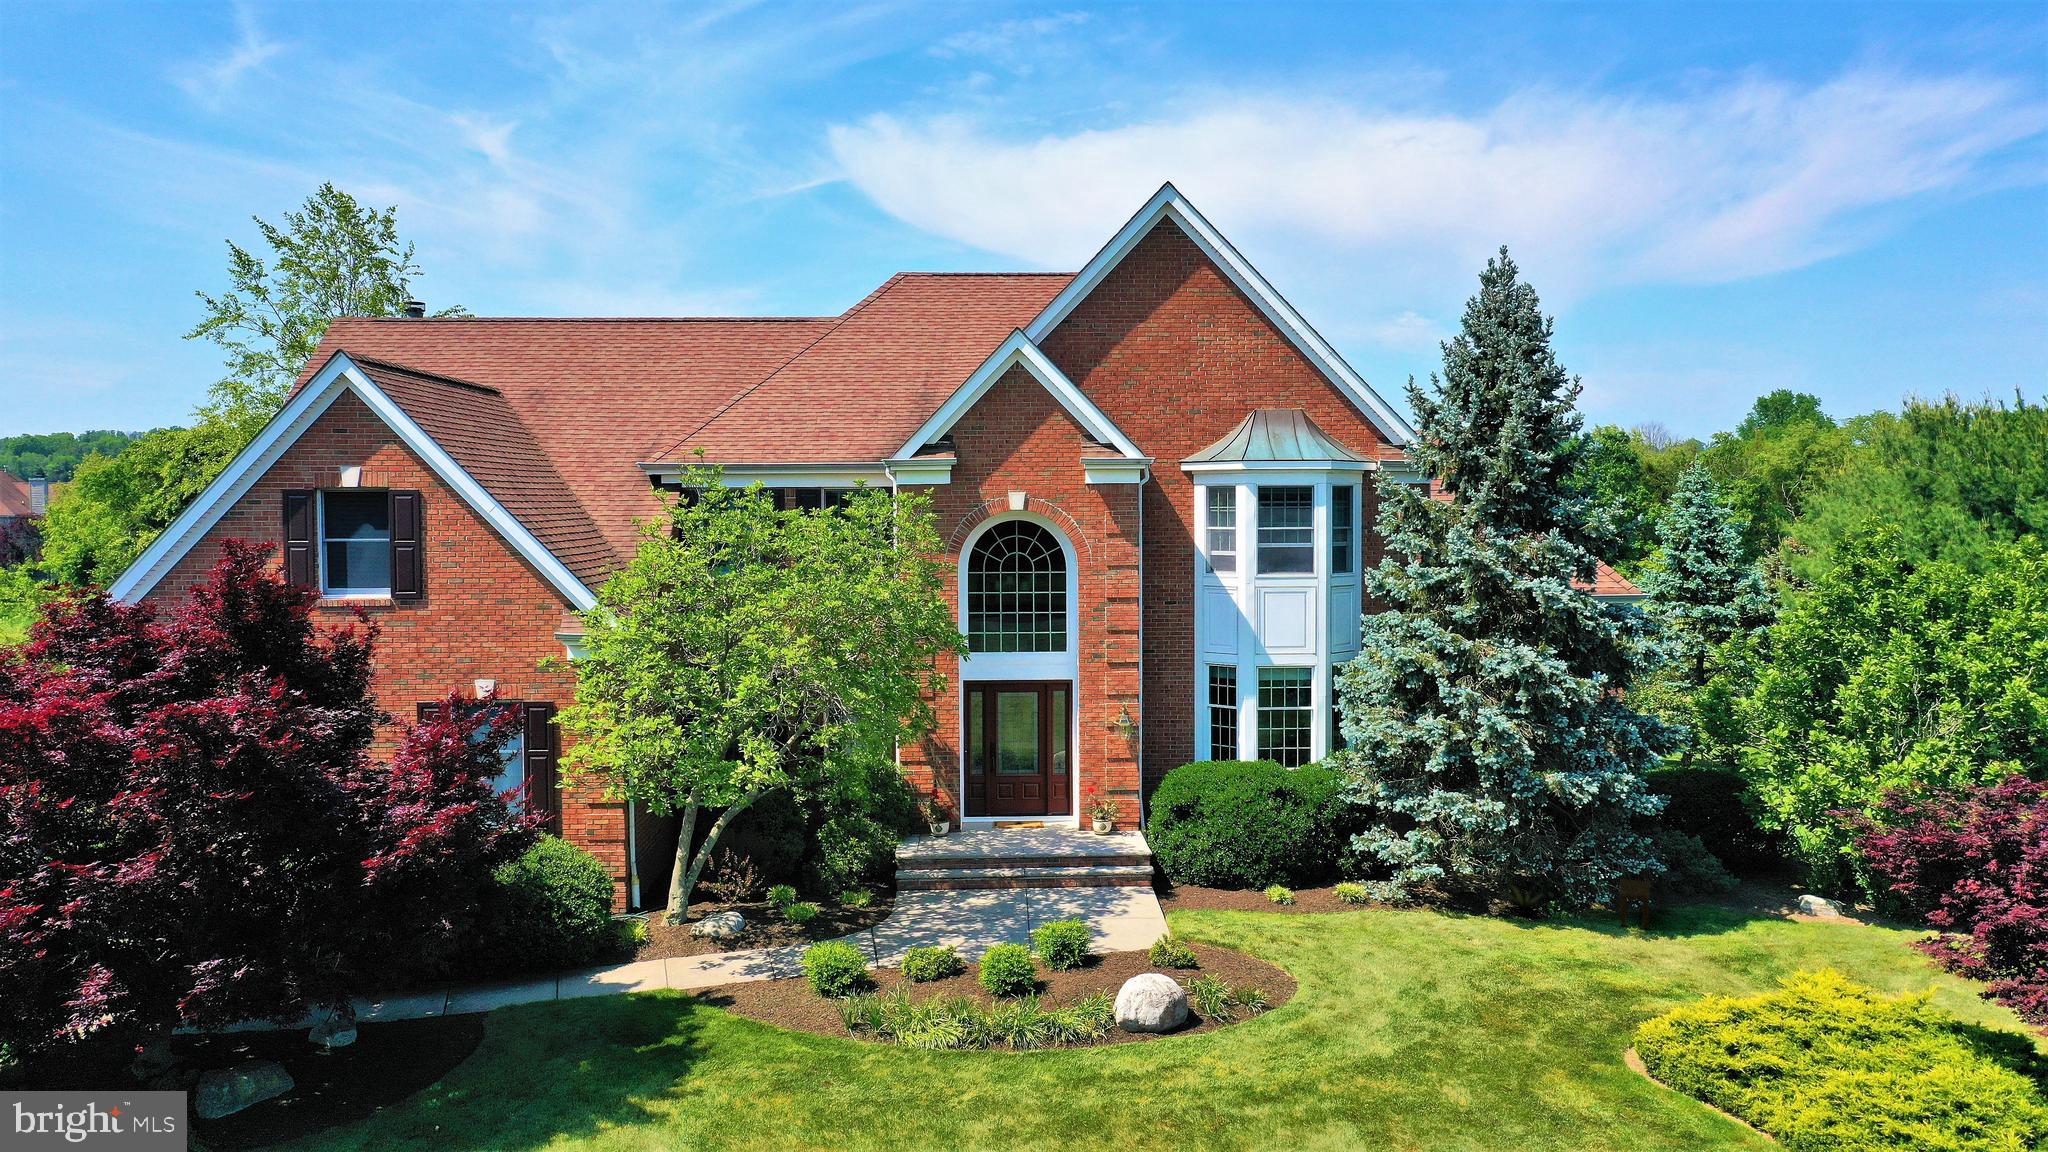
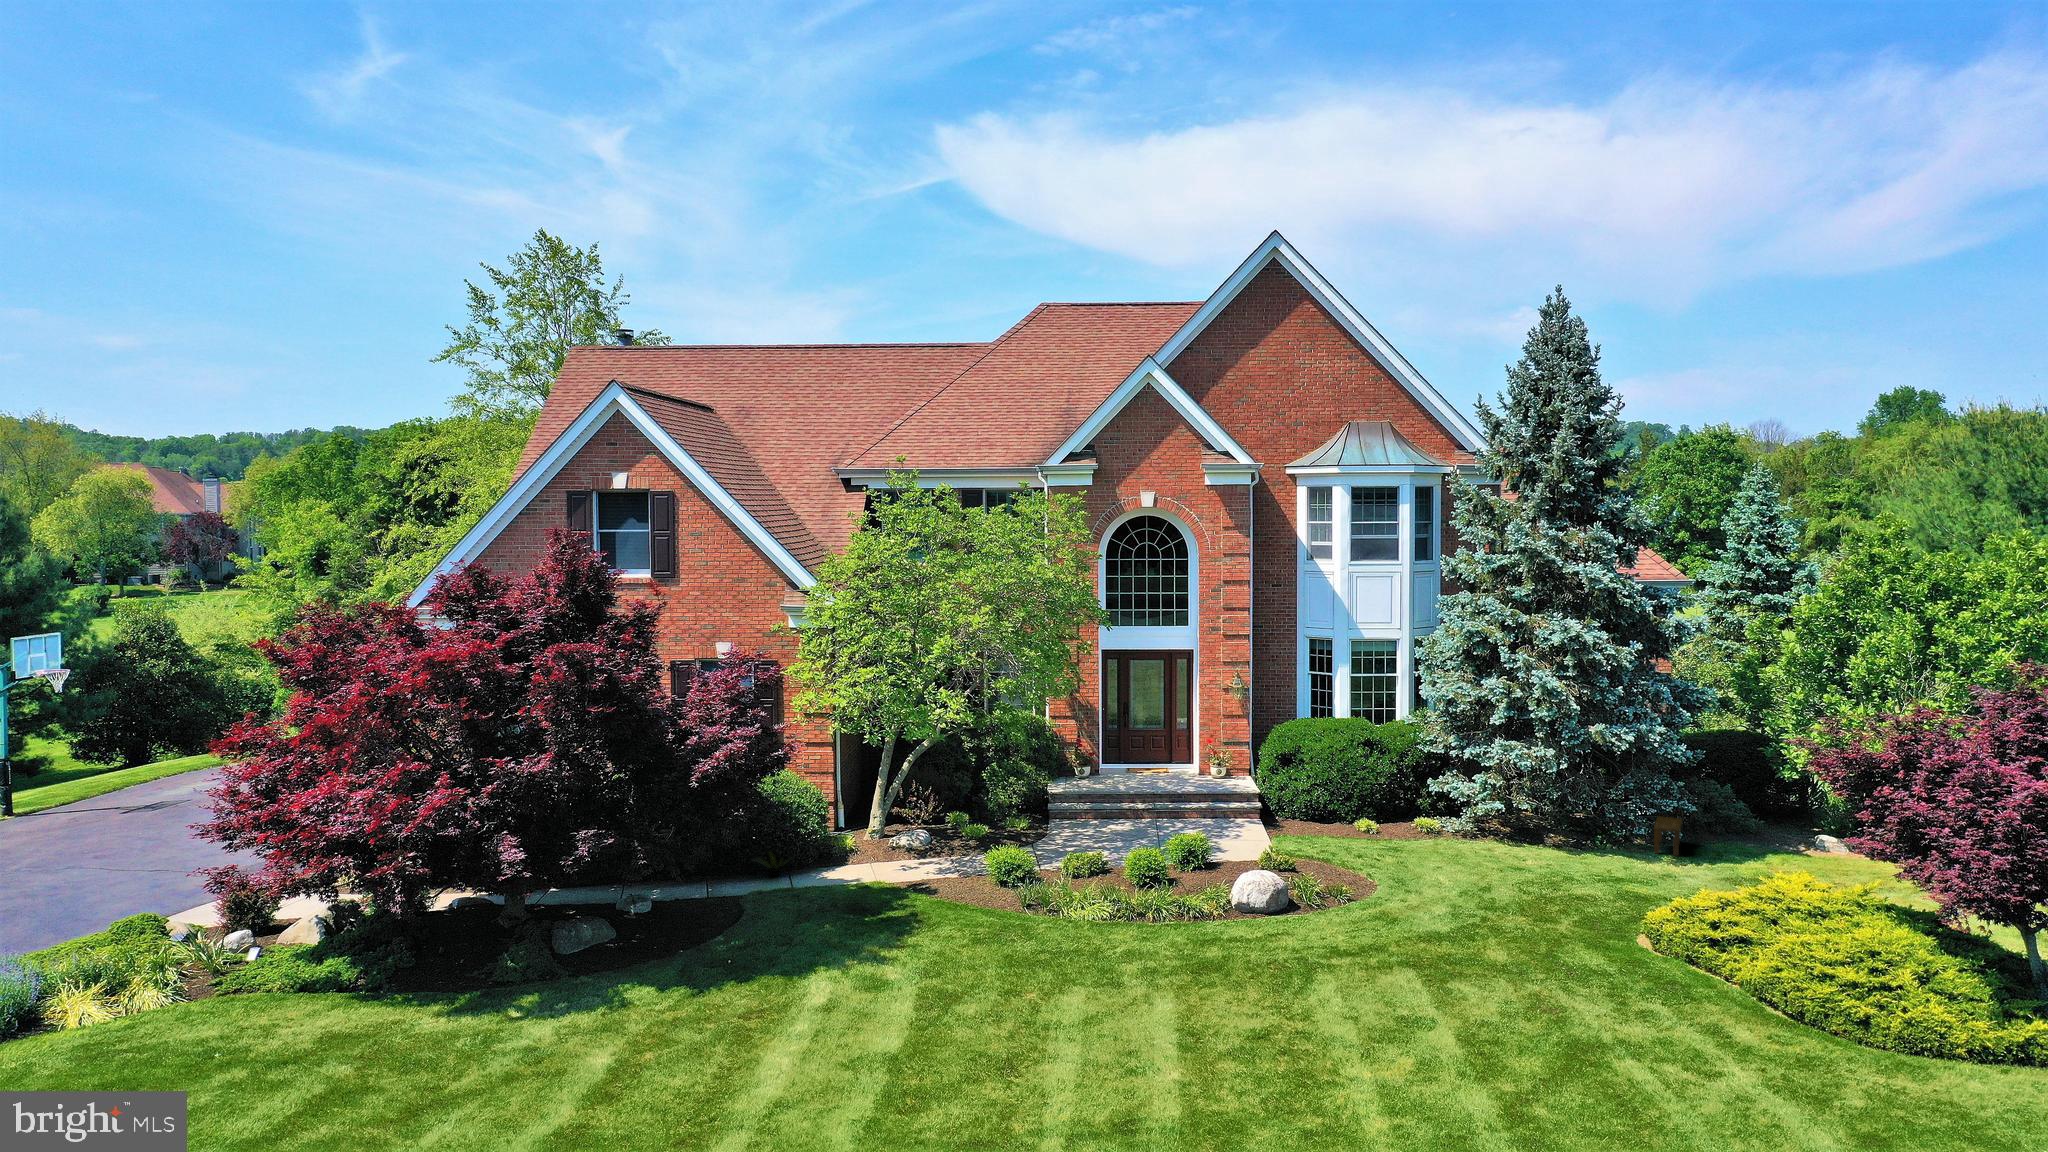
potted plant: present [1499,883,1546,913] -> present [751,850,795,876]

